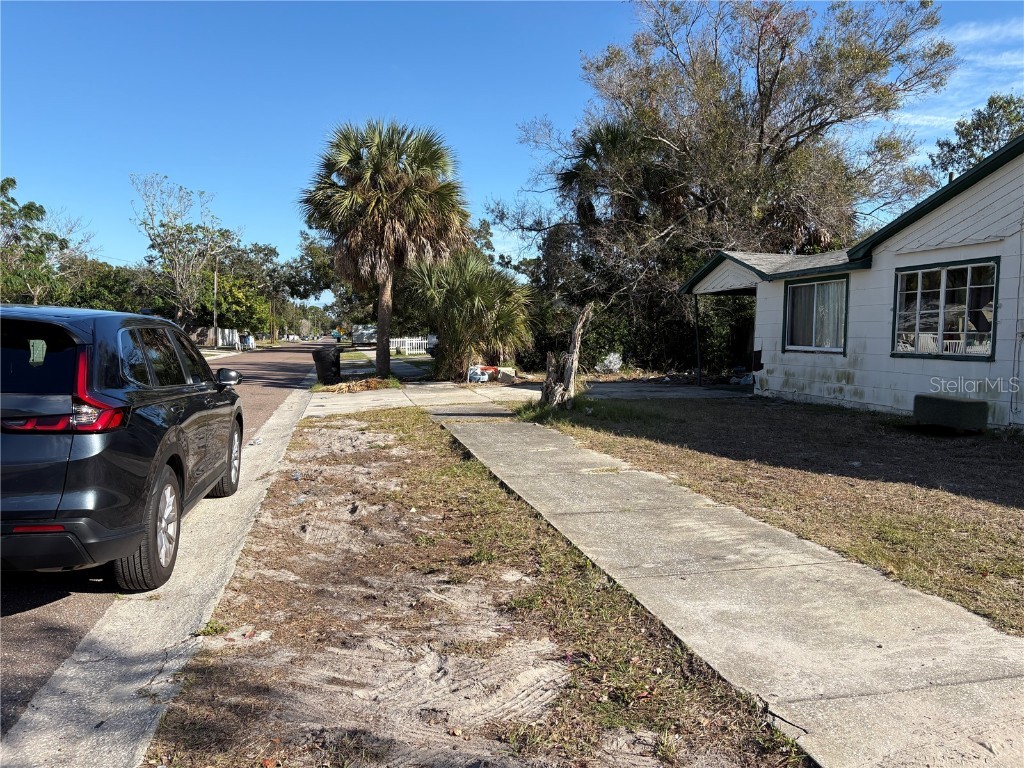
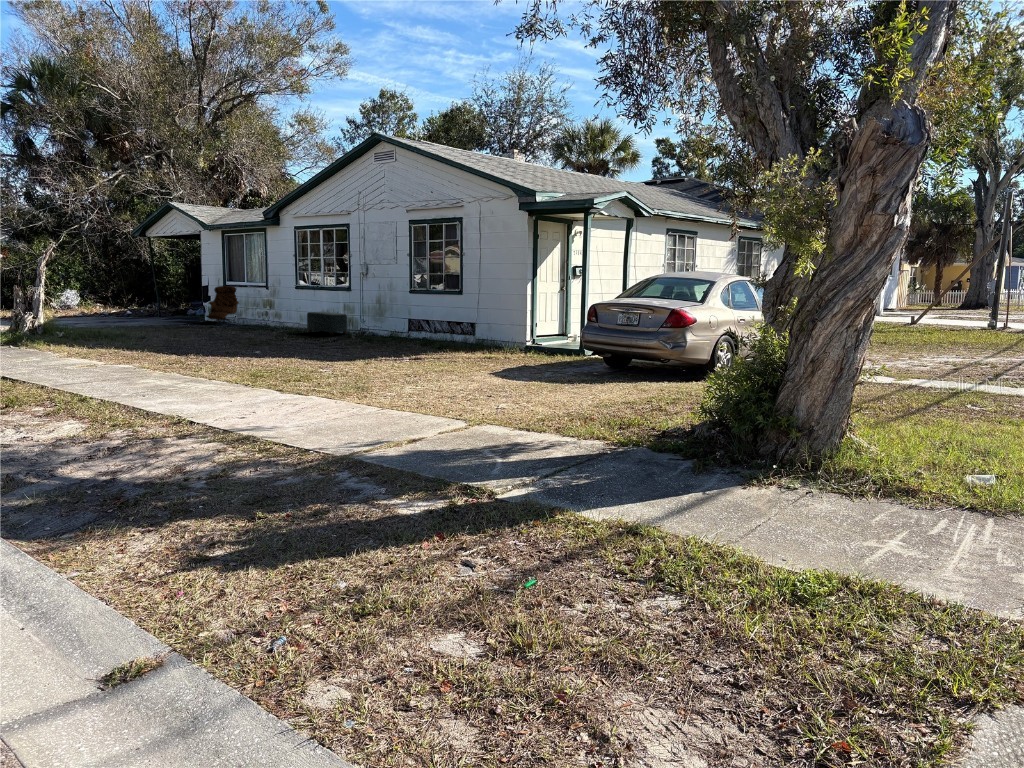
lounge chair: none [760,352,802,402] -> present [208,286,239,324]

